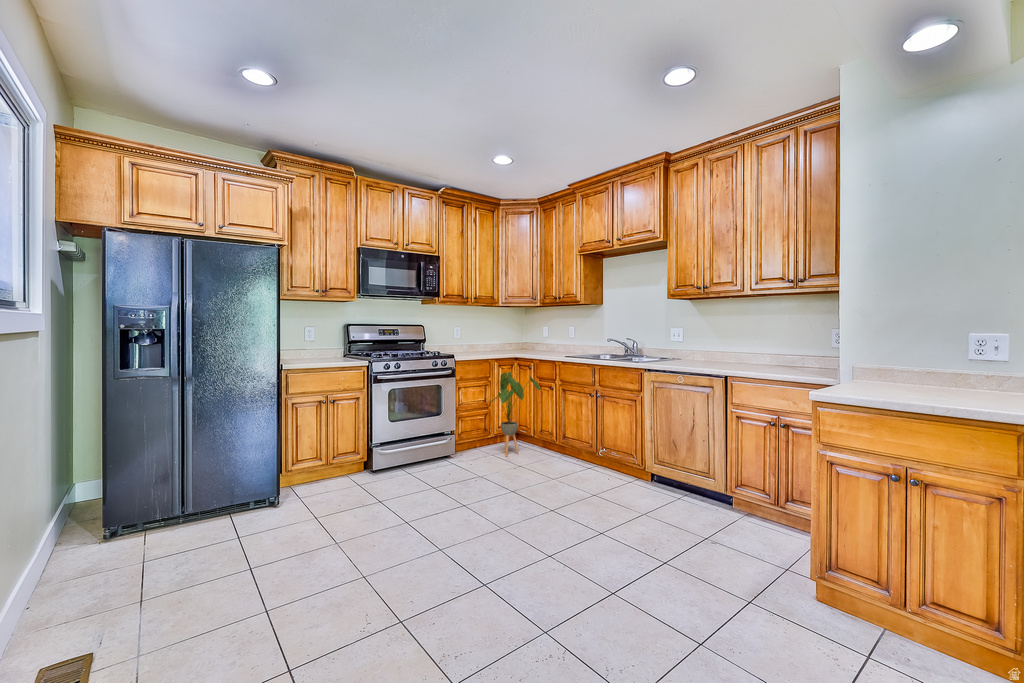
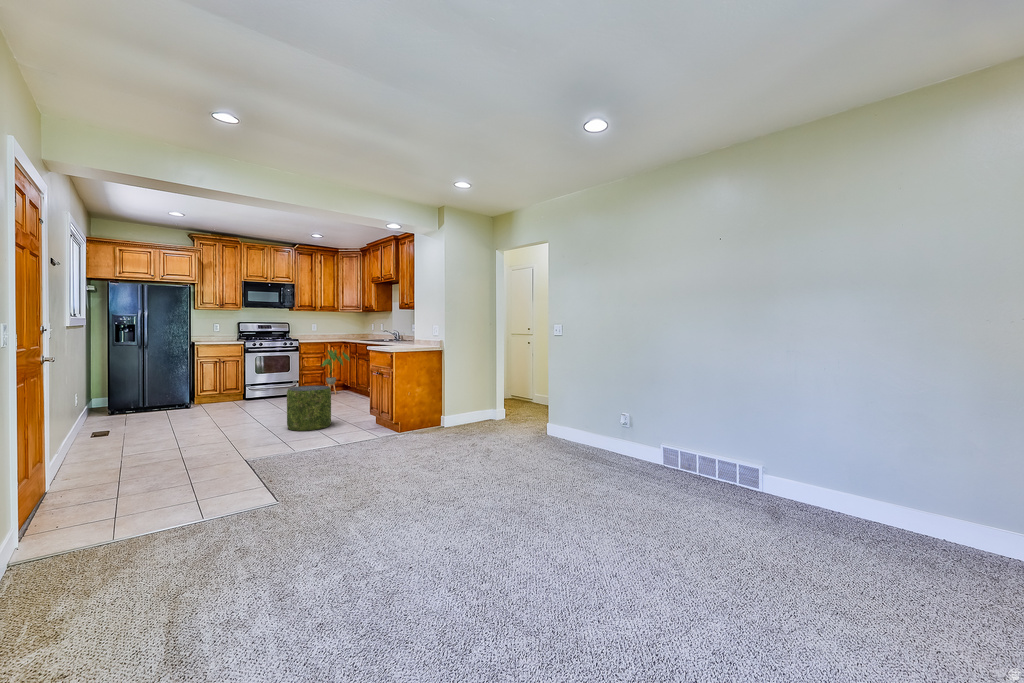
pouf: none [593,473,719,643] -> present [287,386,331,431]

